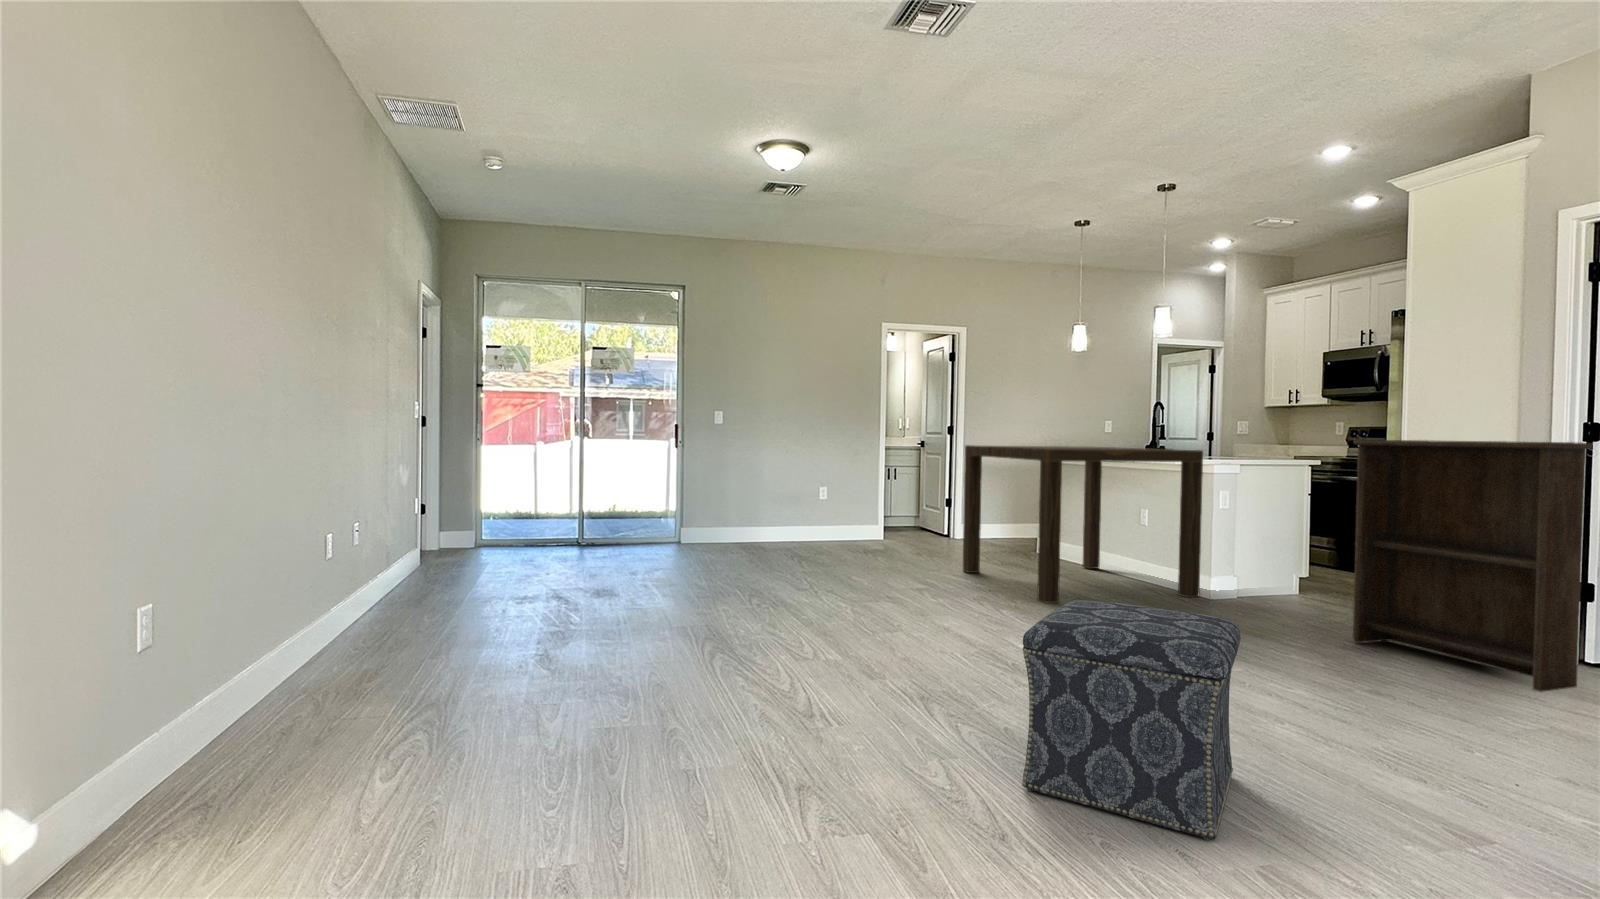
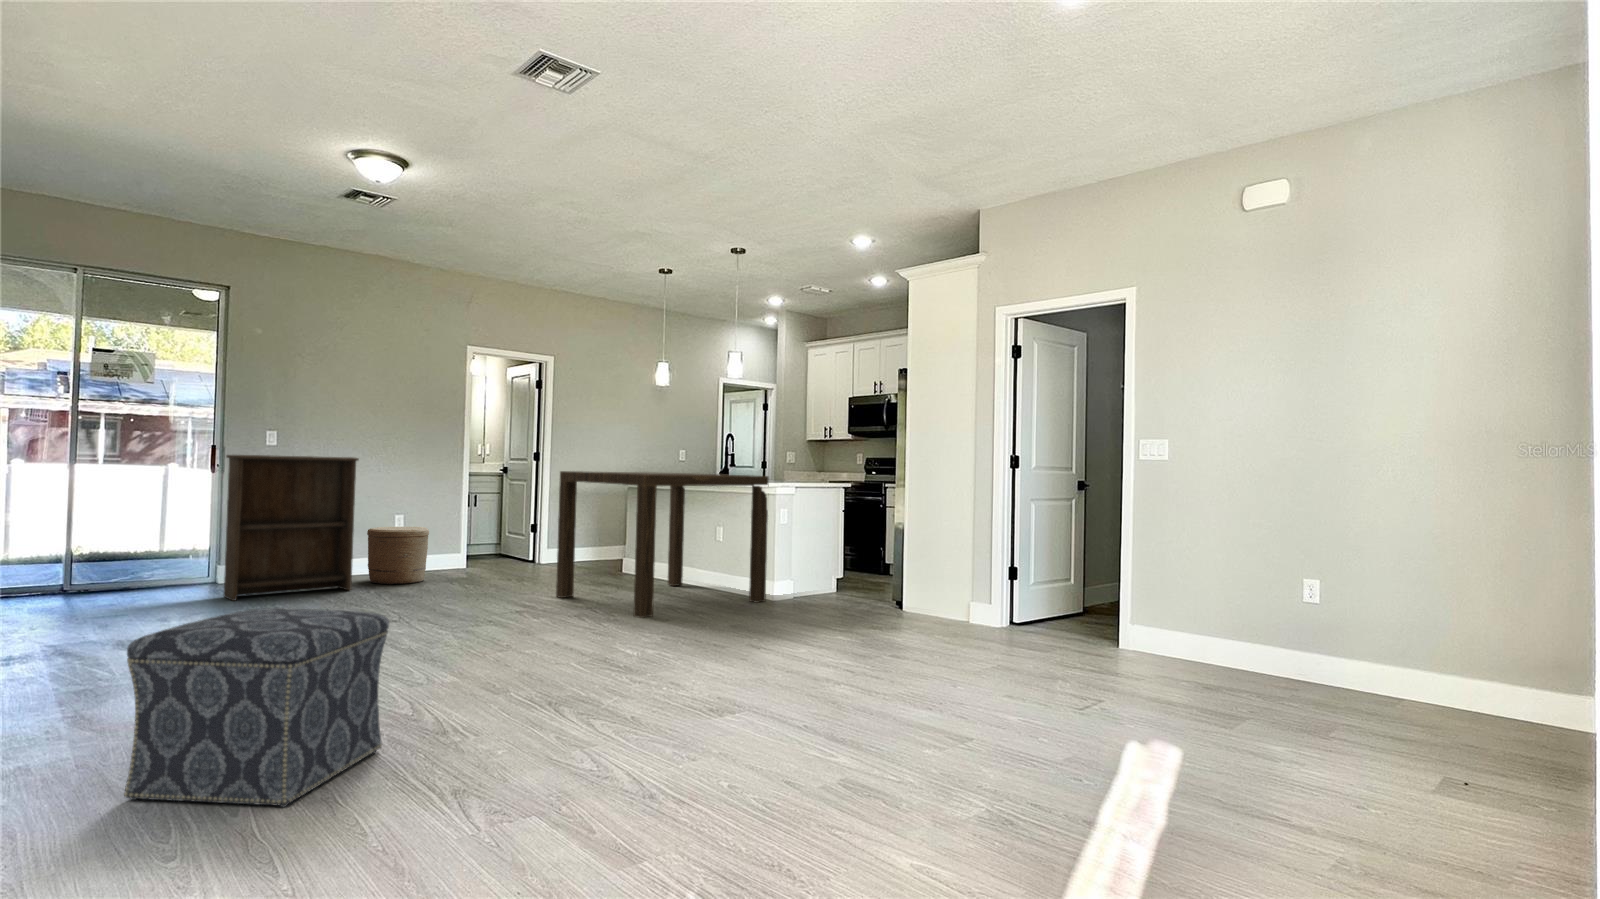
bookshelf: present [1353,440,1593,692] -> present [224,455,359,601]
woven basket: none [804,495,853,547] -> present [367,527,429,584]
ottoman: present [1022,600,1240,840] -> present [124,608,389,807]

